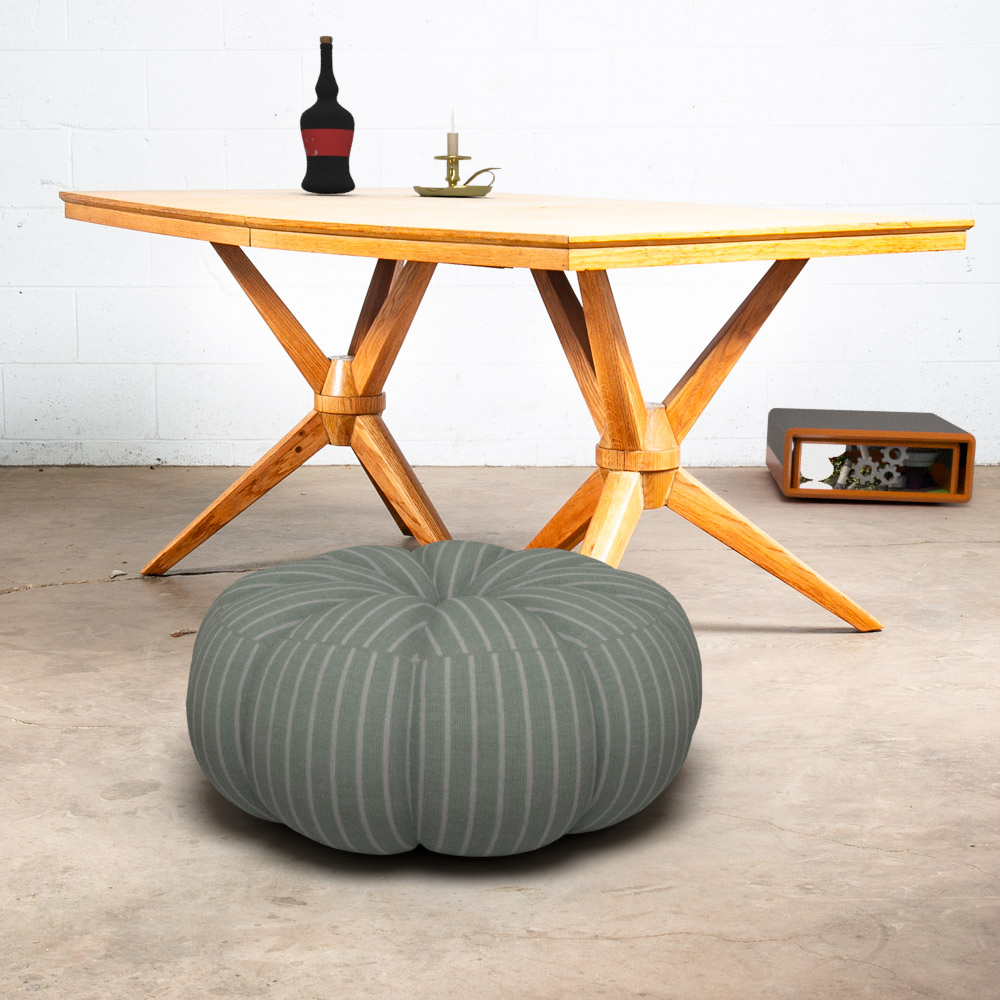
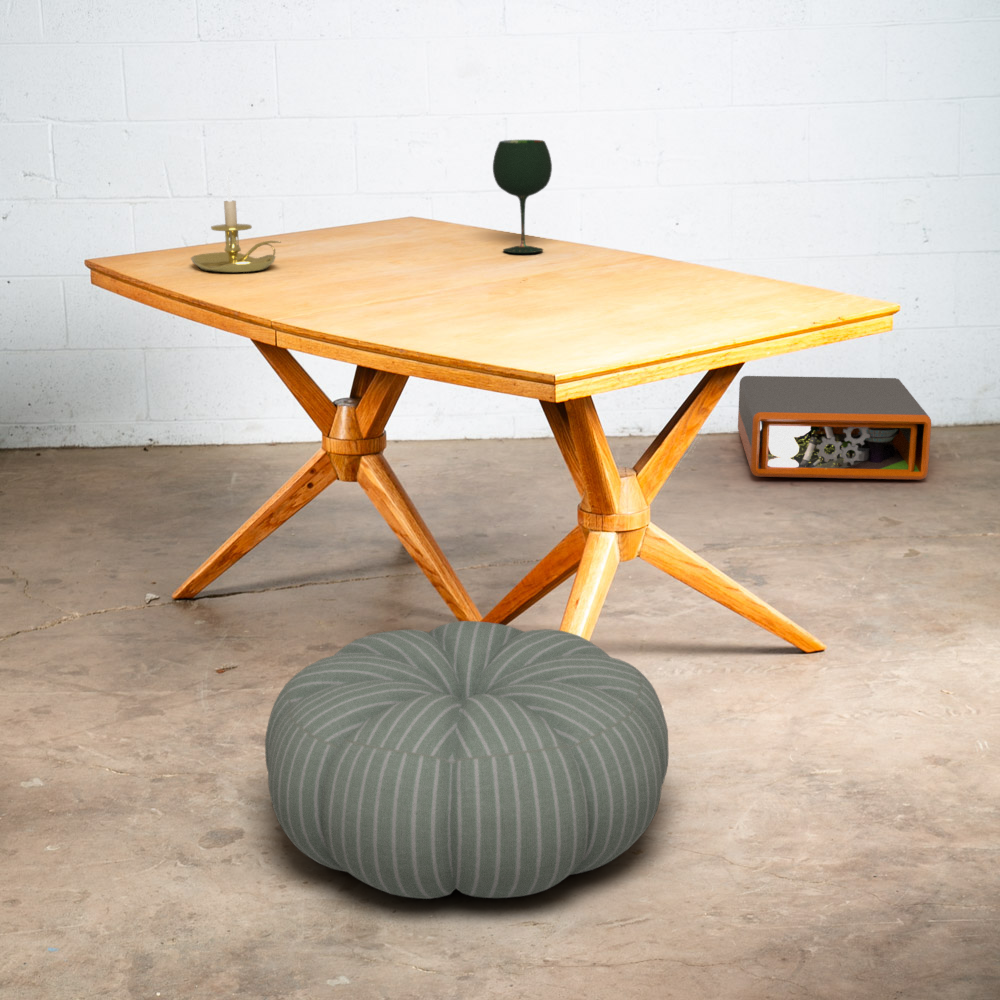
wine bottle: present [300,36,355,194] -> none [296,92,349,238]
wine glass: none [510,76,575,201] -> present [493,140,552,253]
candle holder: present [413,110,501,197] -> present [191,177,280,272]

